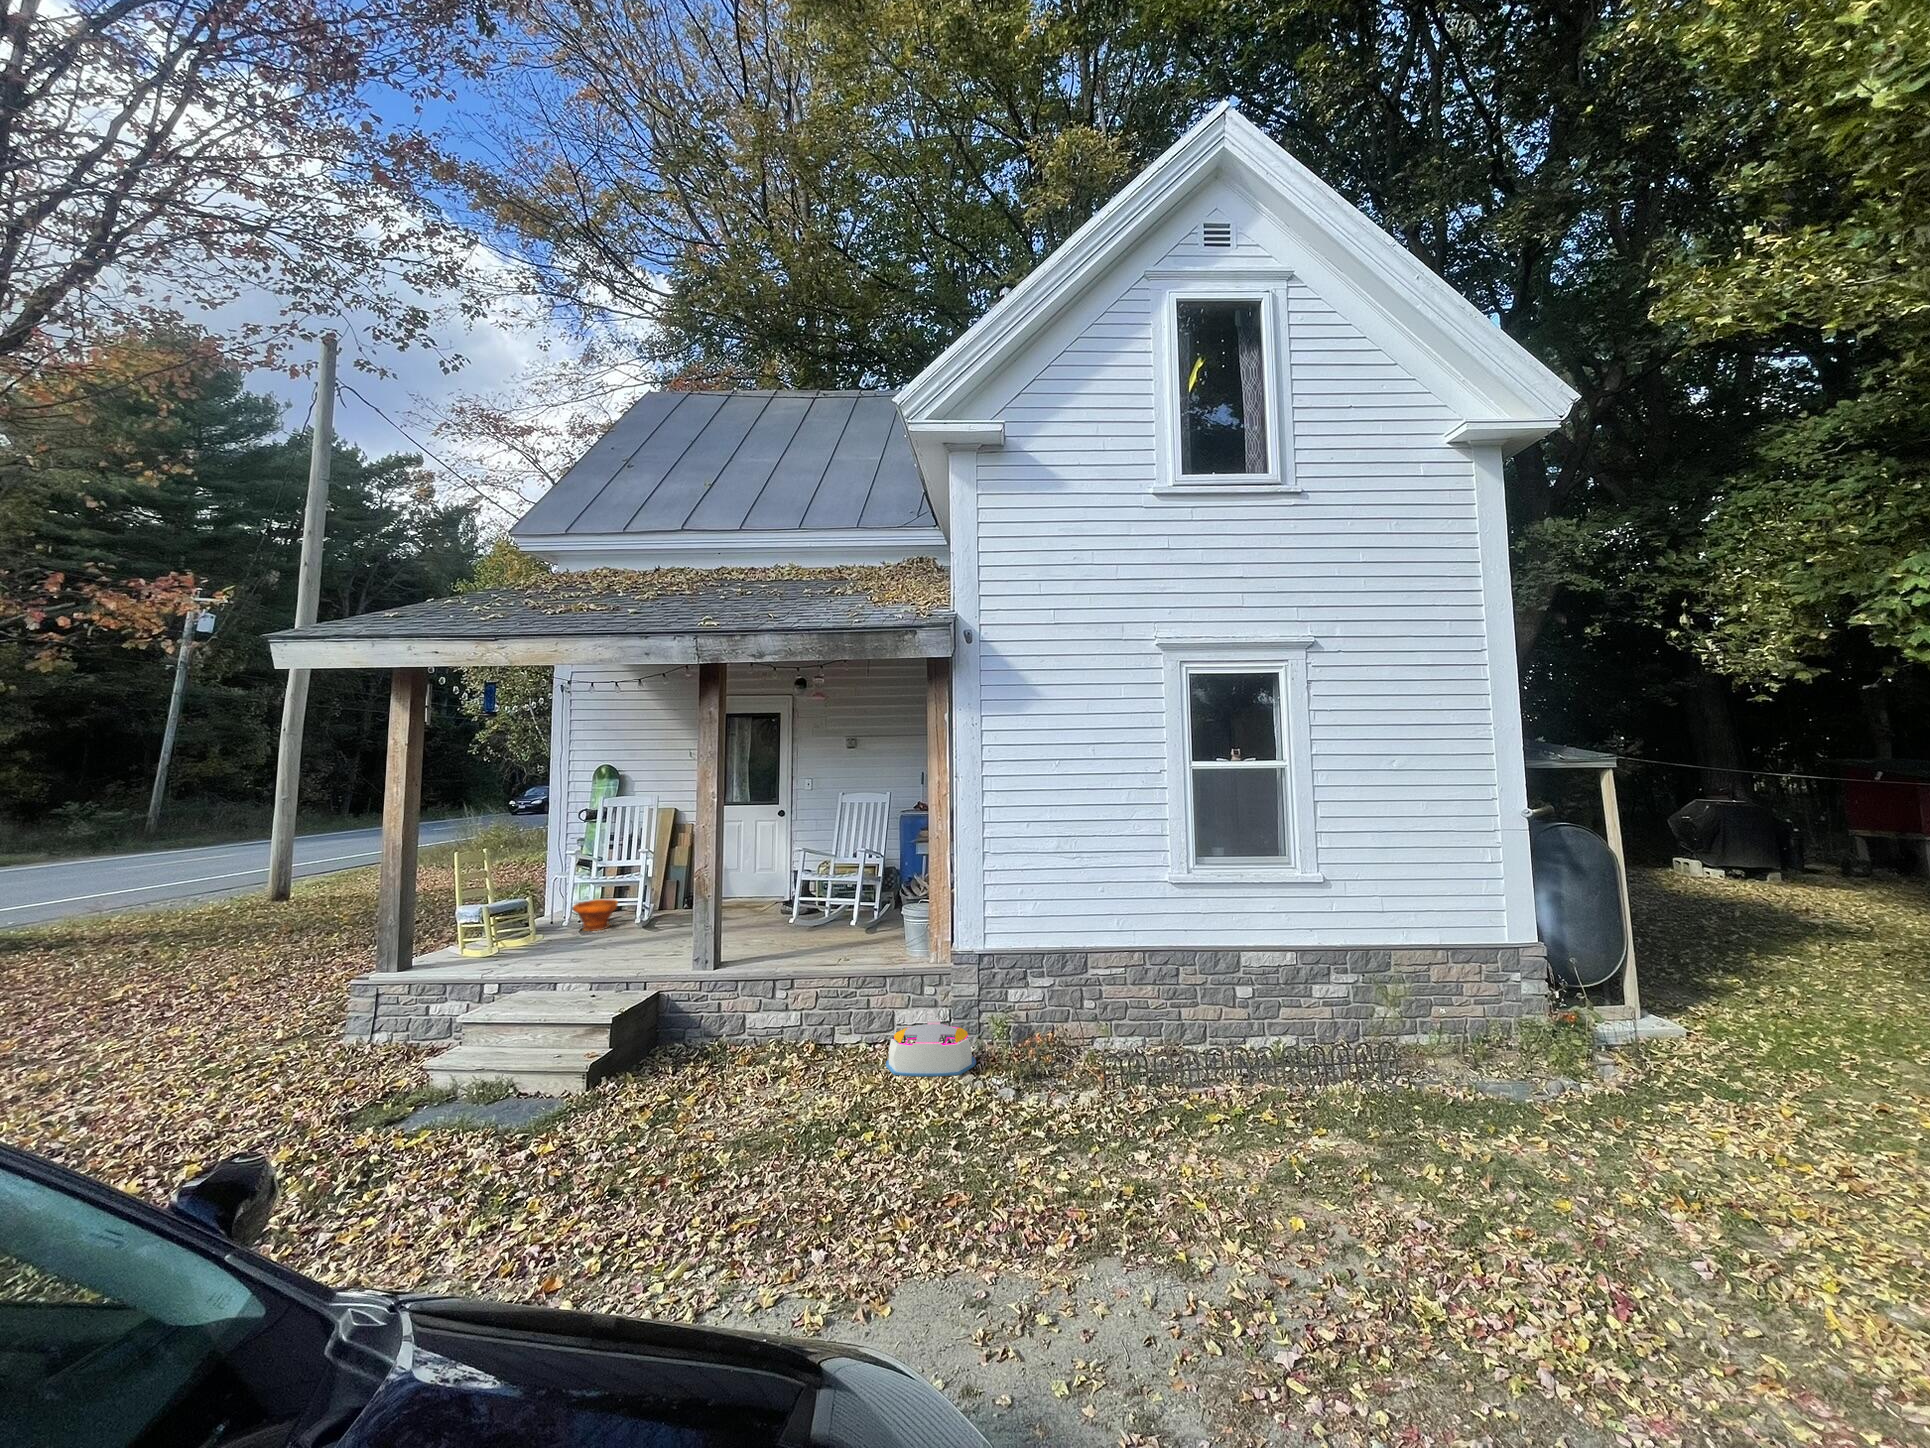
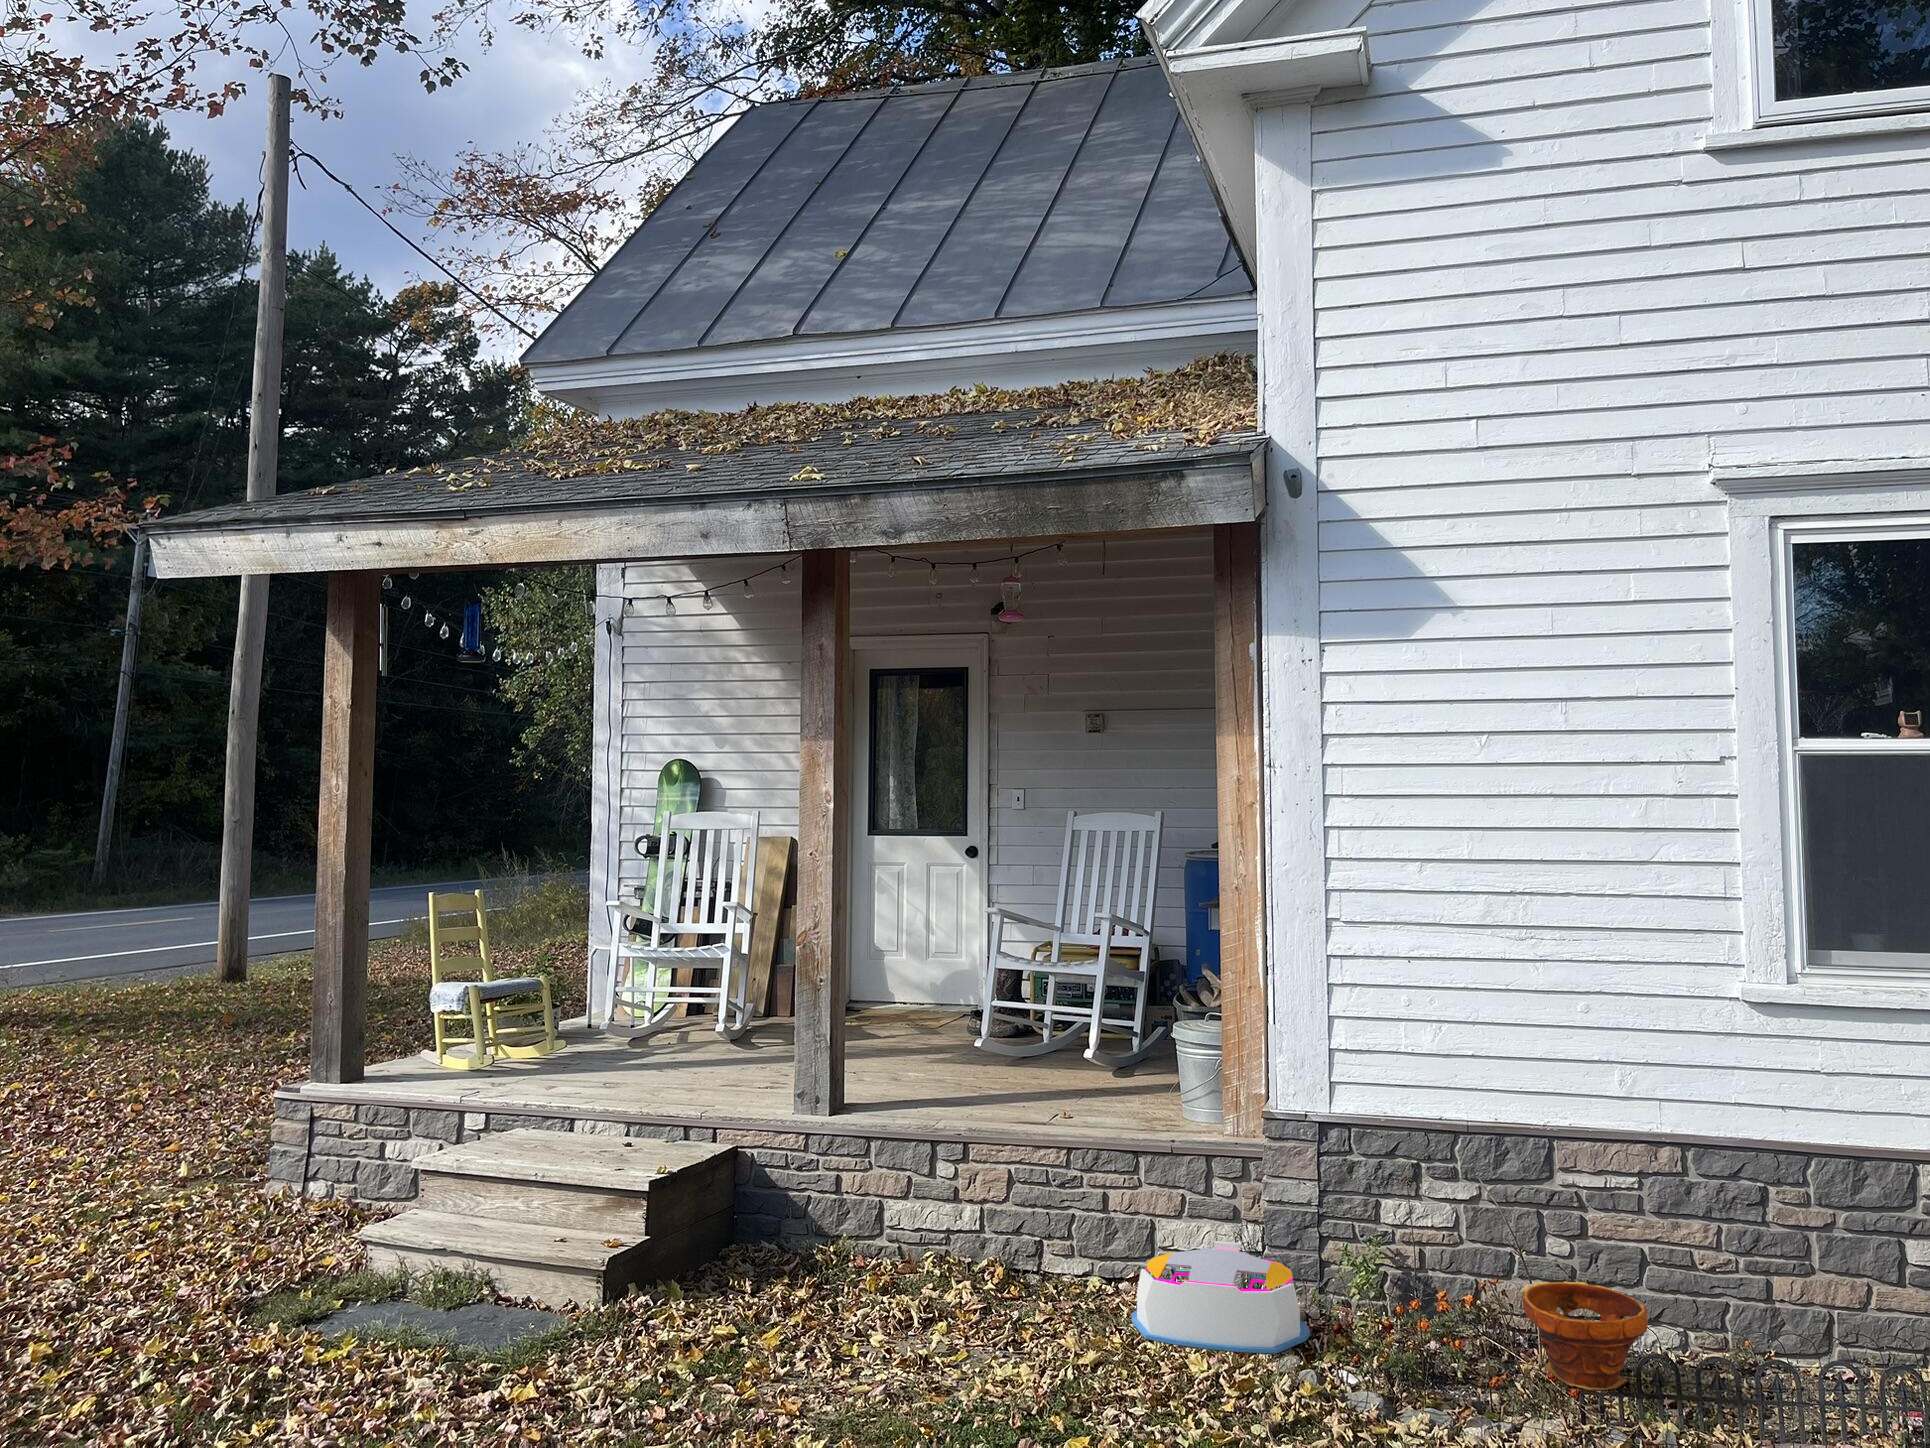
planter: present [573,899,618,931] -> present [1523,1282,1648,1390]

